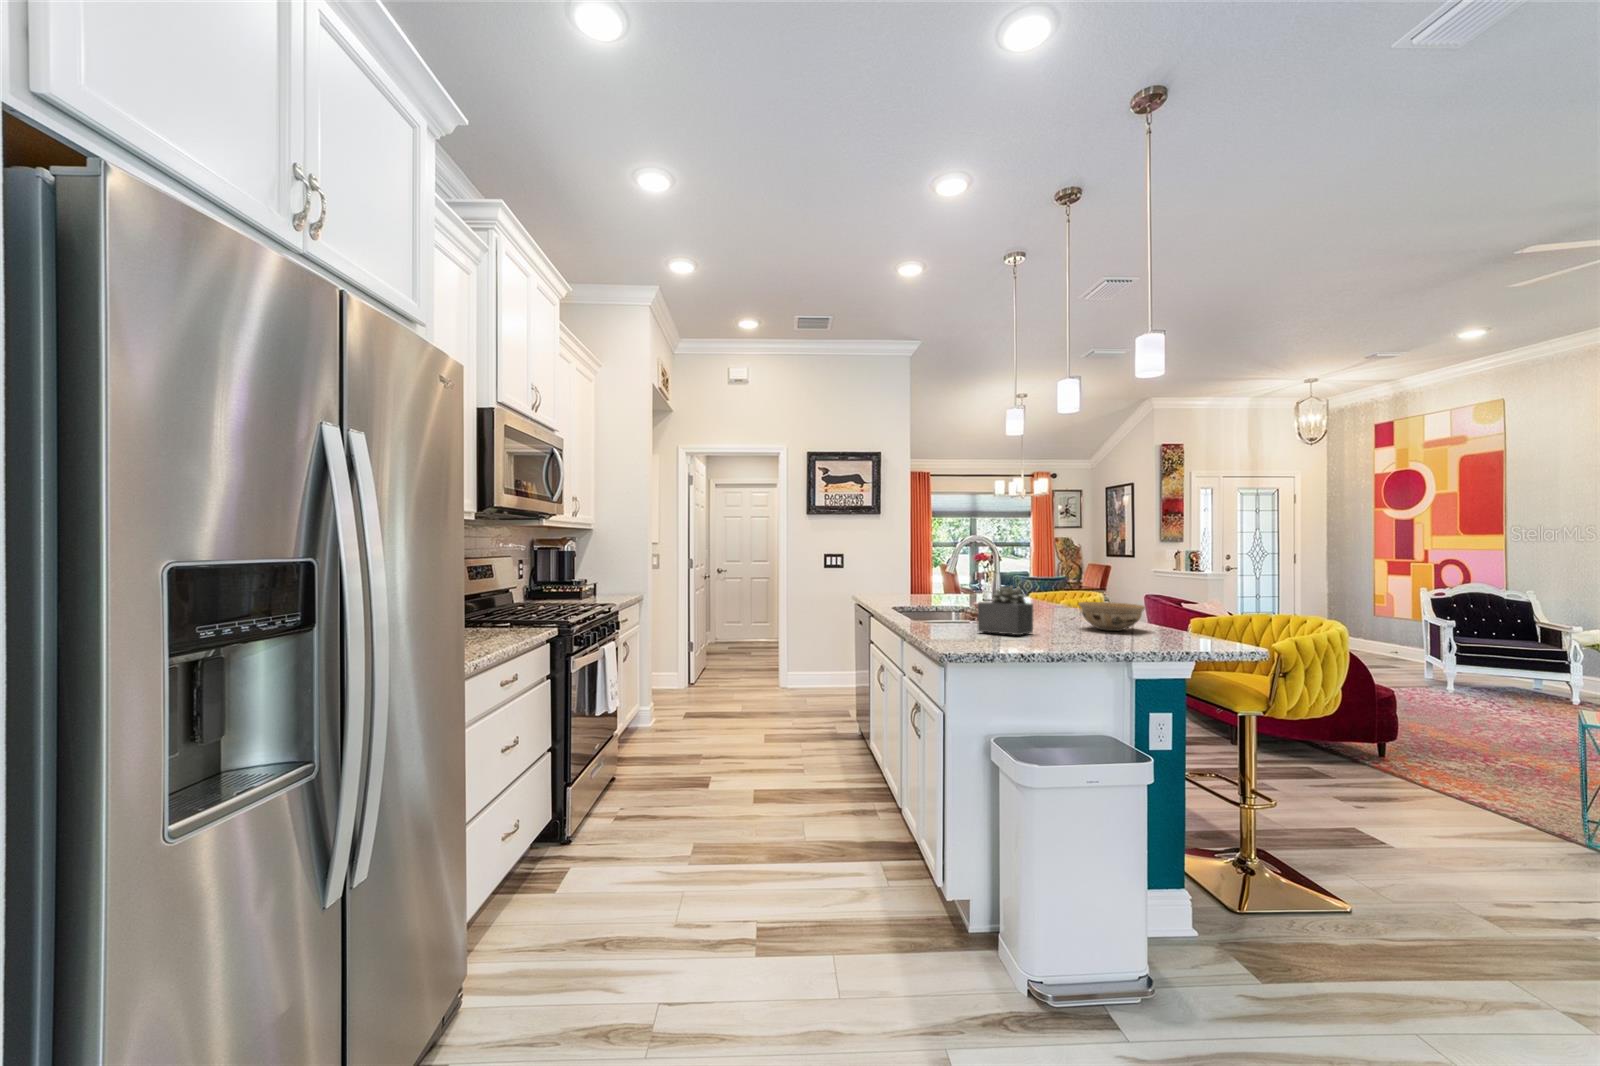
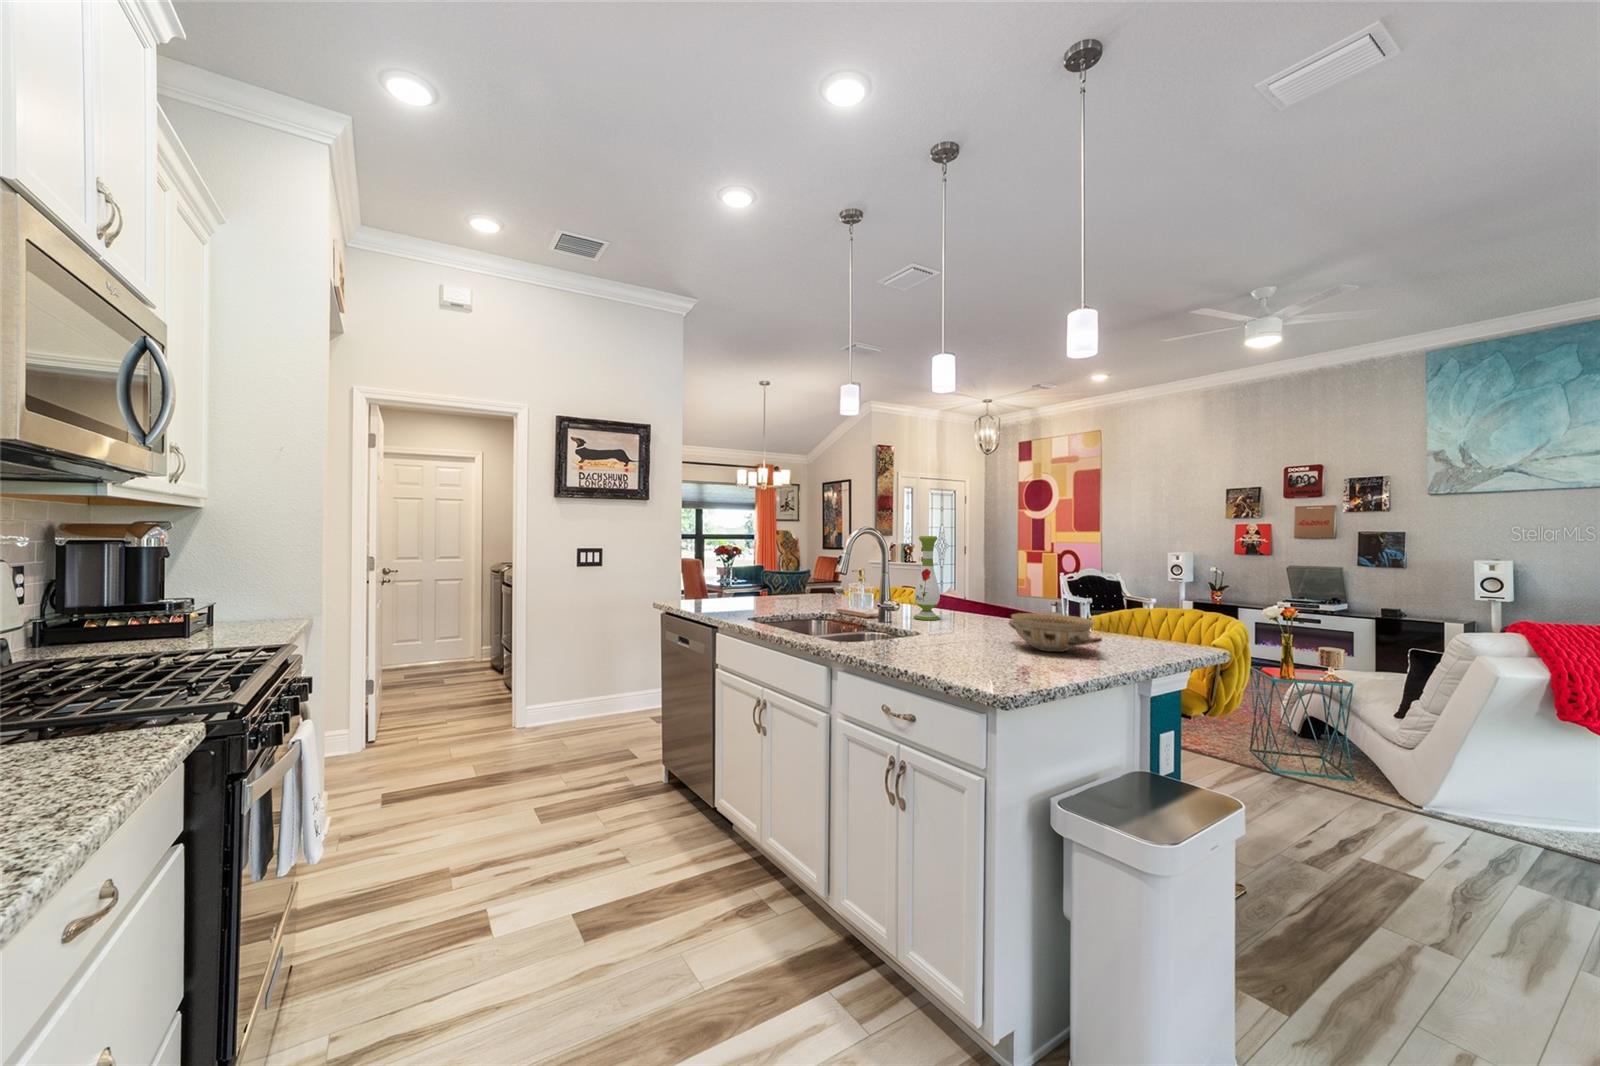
vase: none [1053,541,1077,613] -> present [914,536,940,620]
succulent plant: present [977,586,1033,635] -> none [934,600,1003,676]

